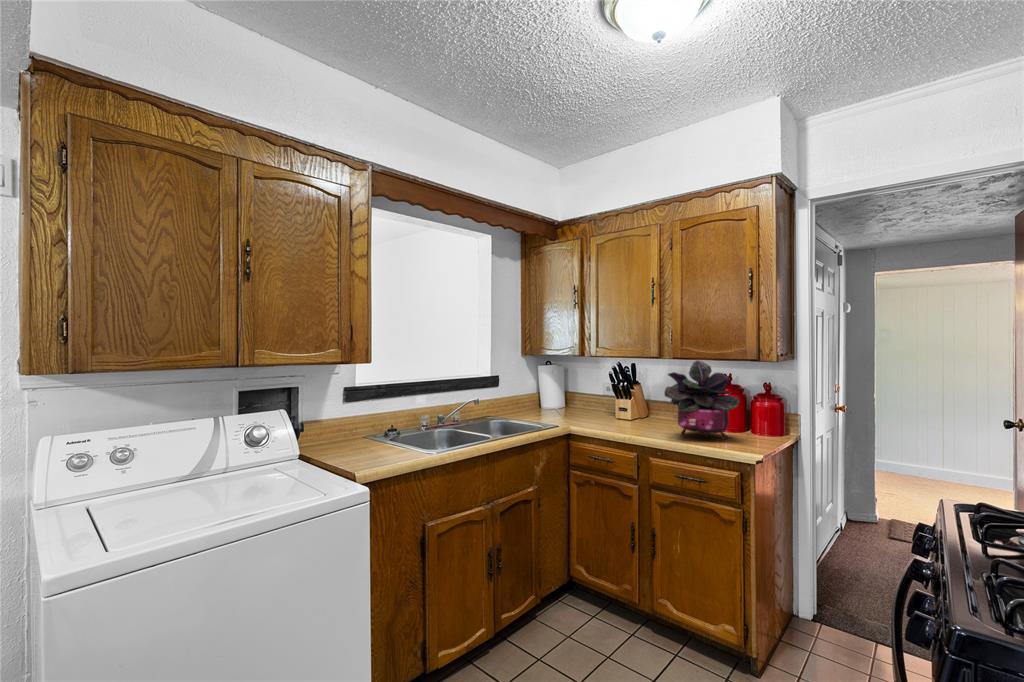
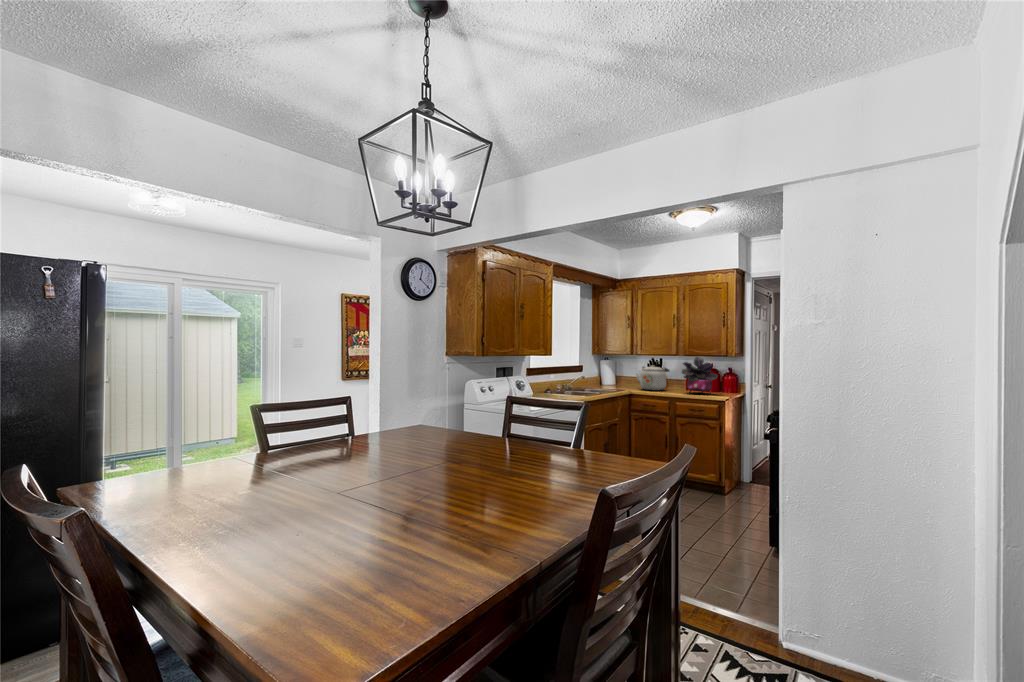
kettle: none [585,377,648,427] -> present [636,365,669,390]

